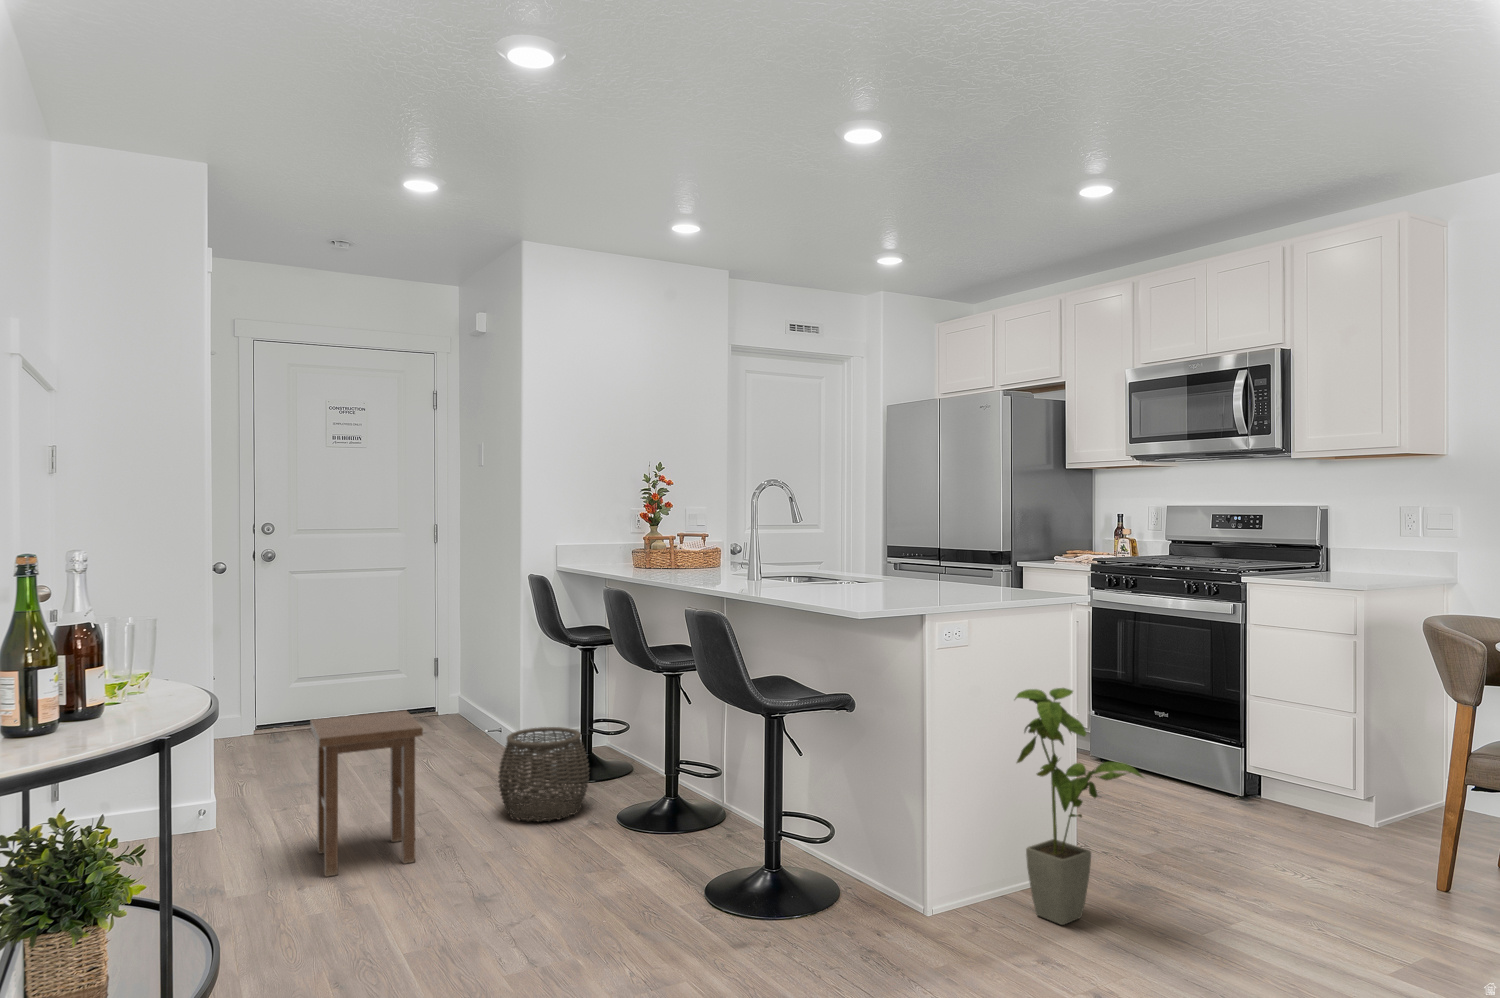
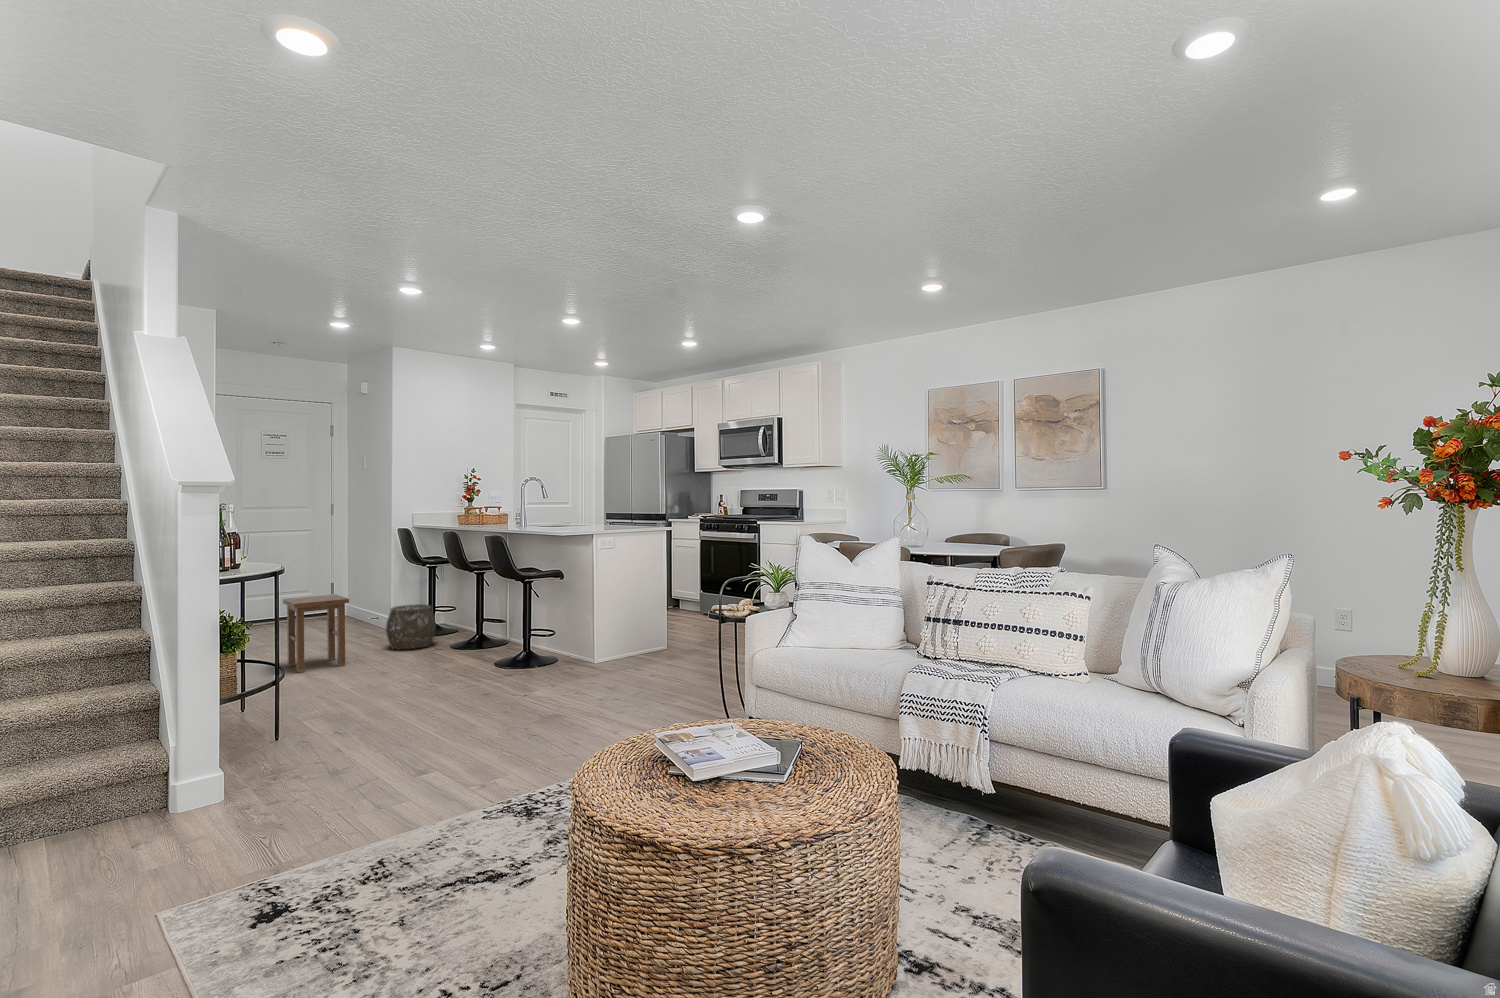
house plant: present [1015,688,1143,925] -> none [632,563,684,661]

